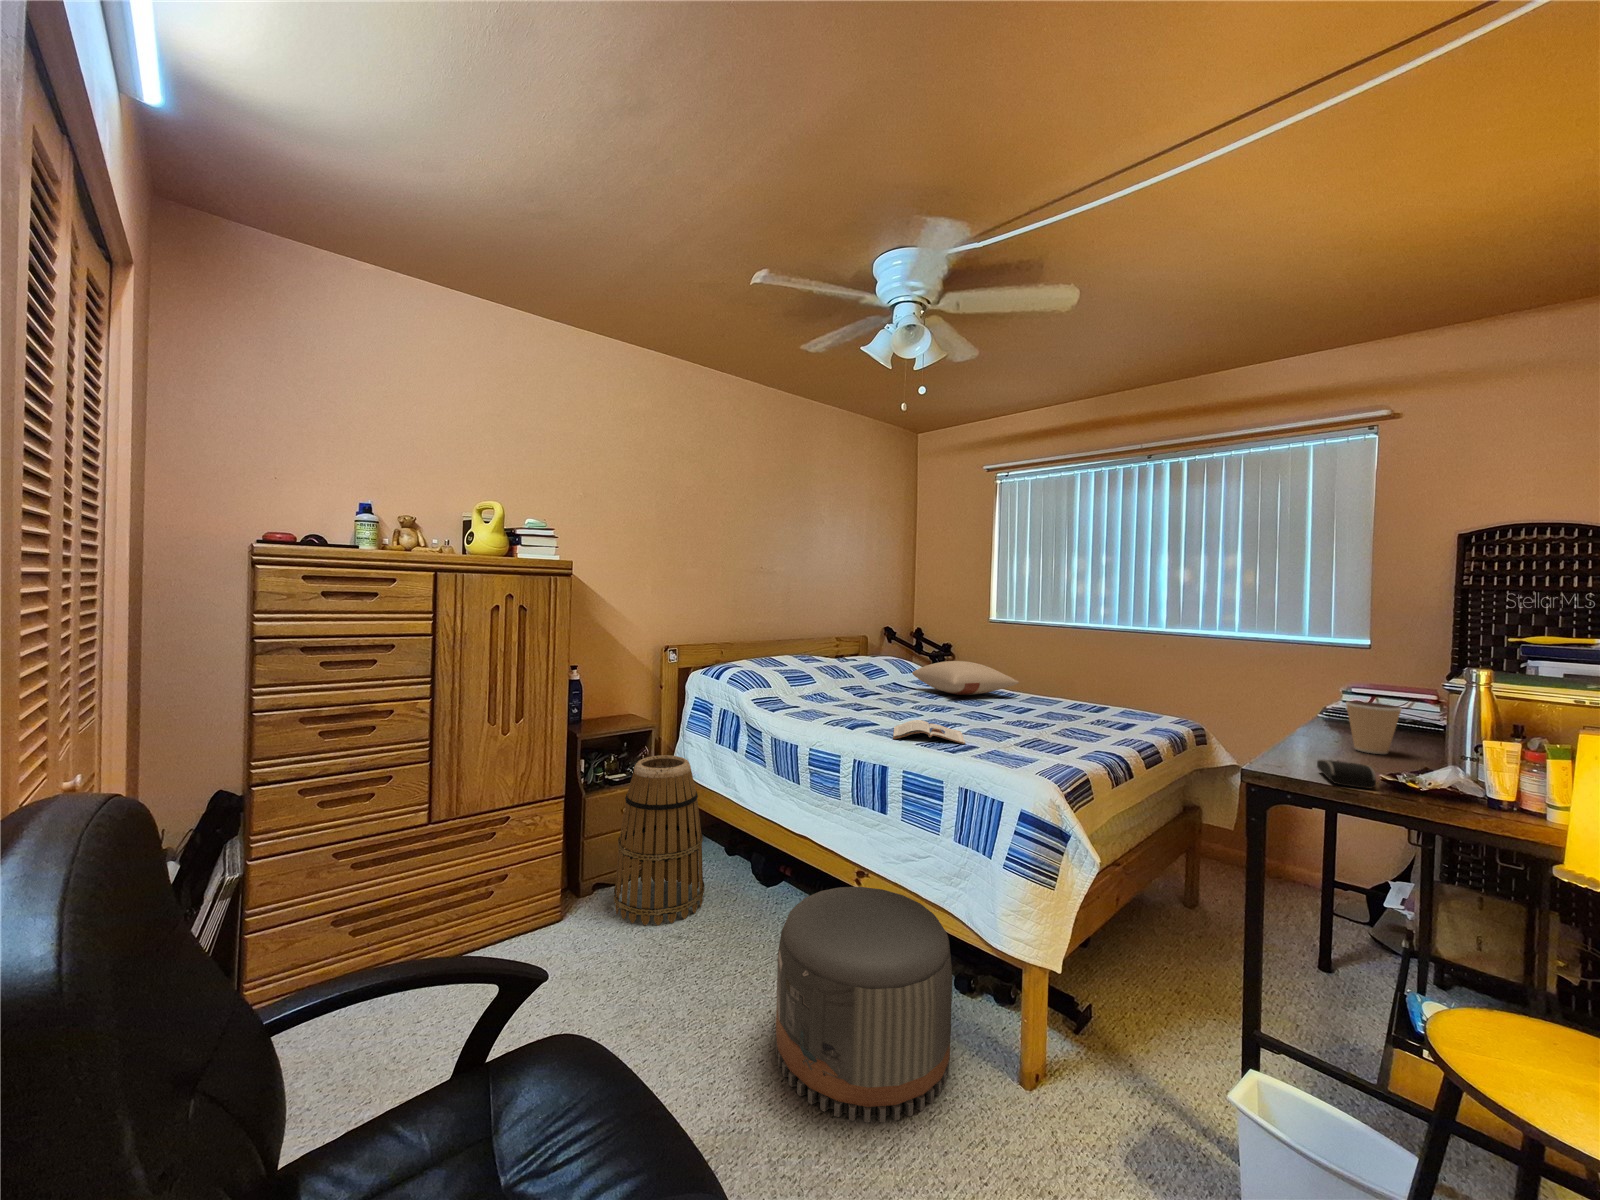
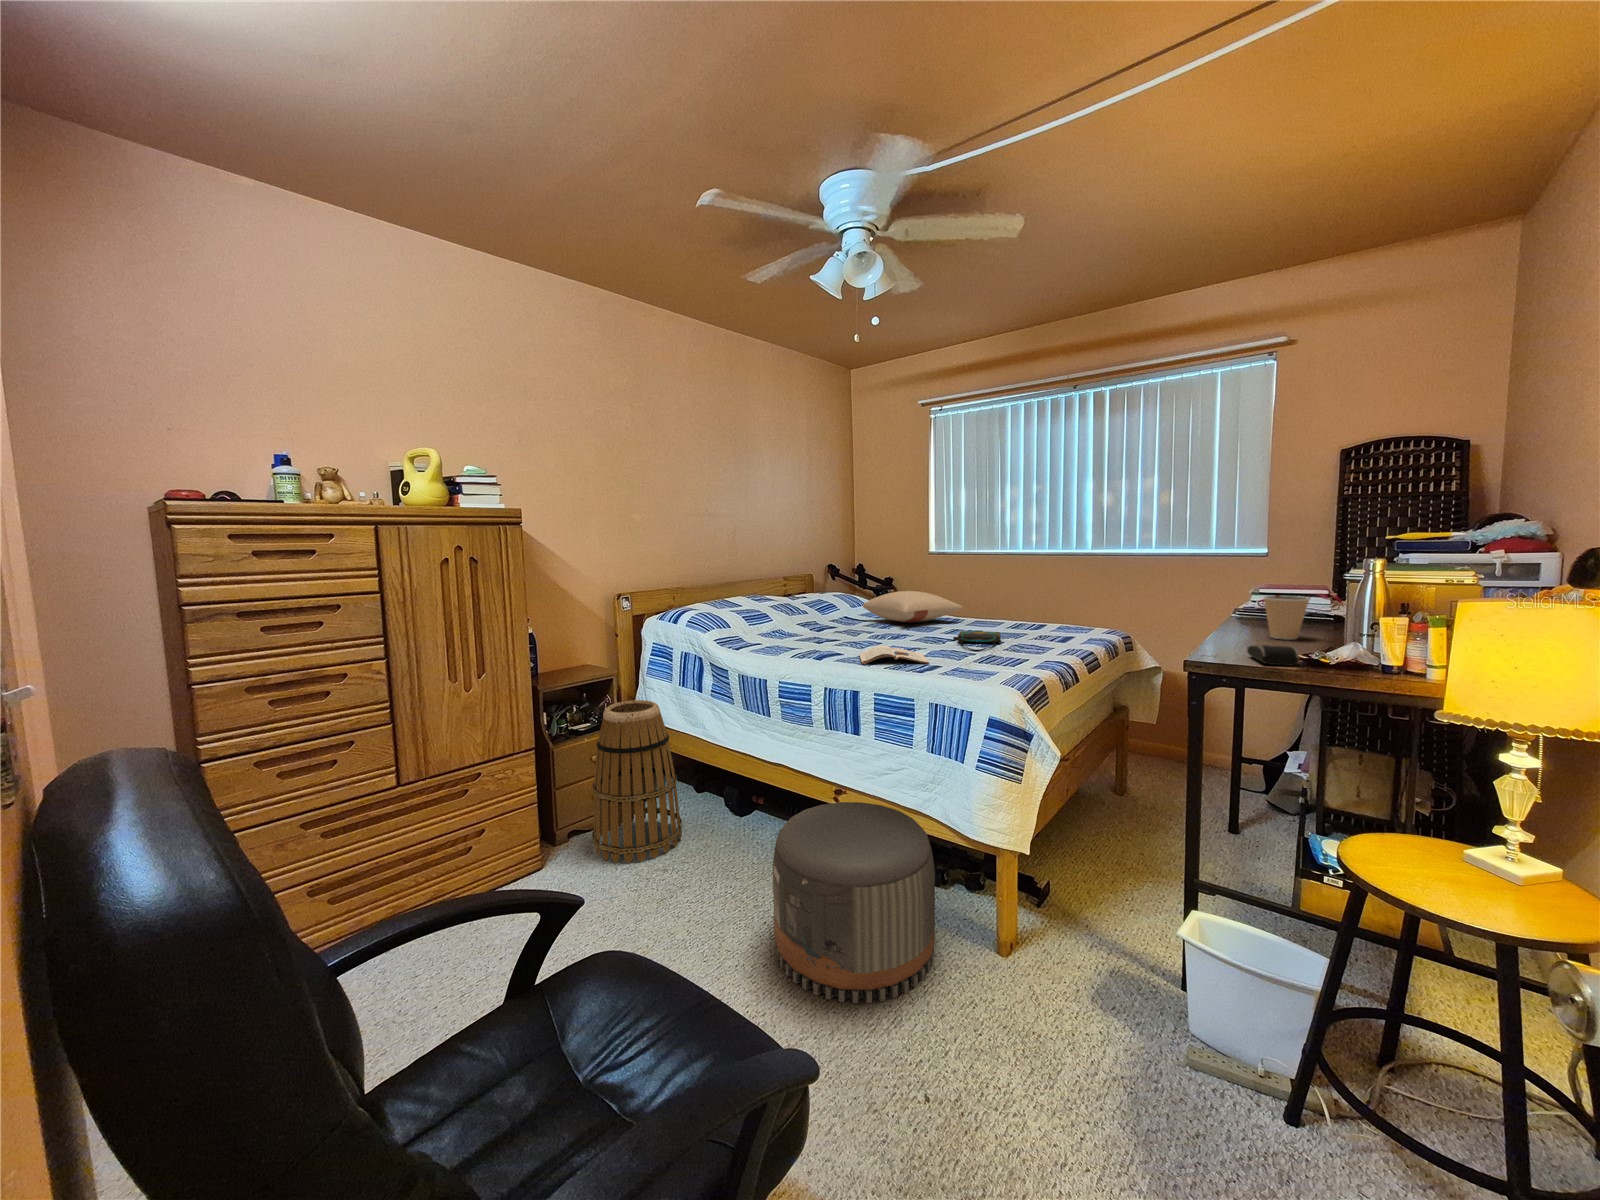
tote bag: none [1000,709,1053,734] -> present [953,631,1002,652]

